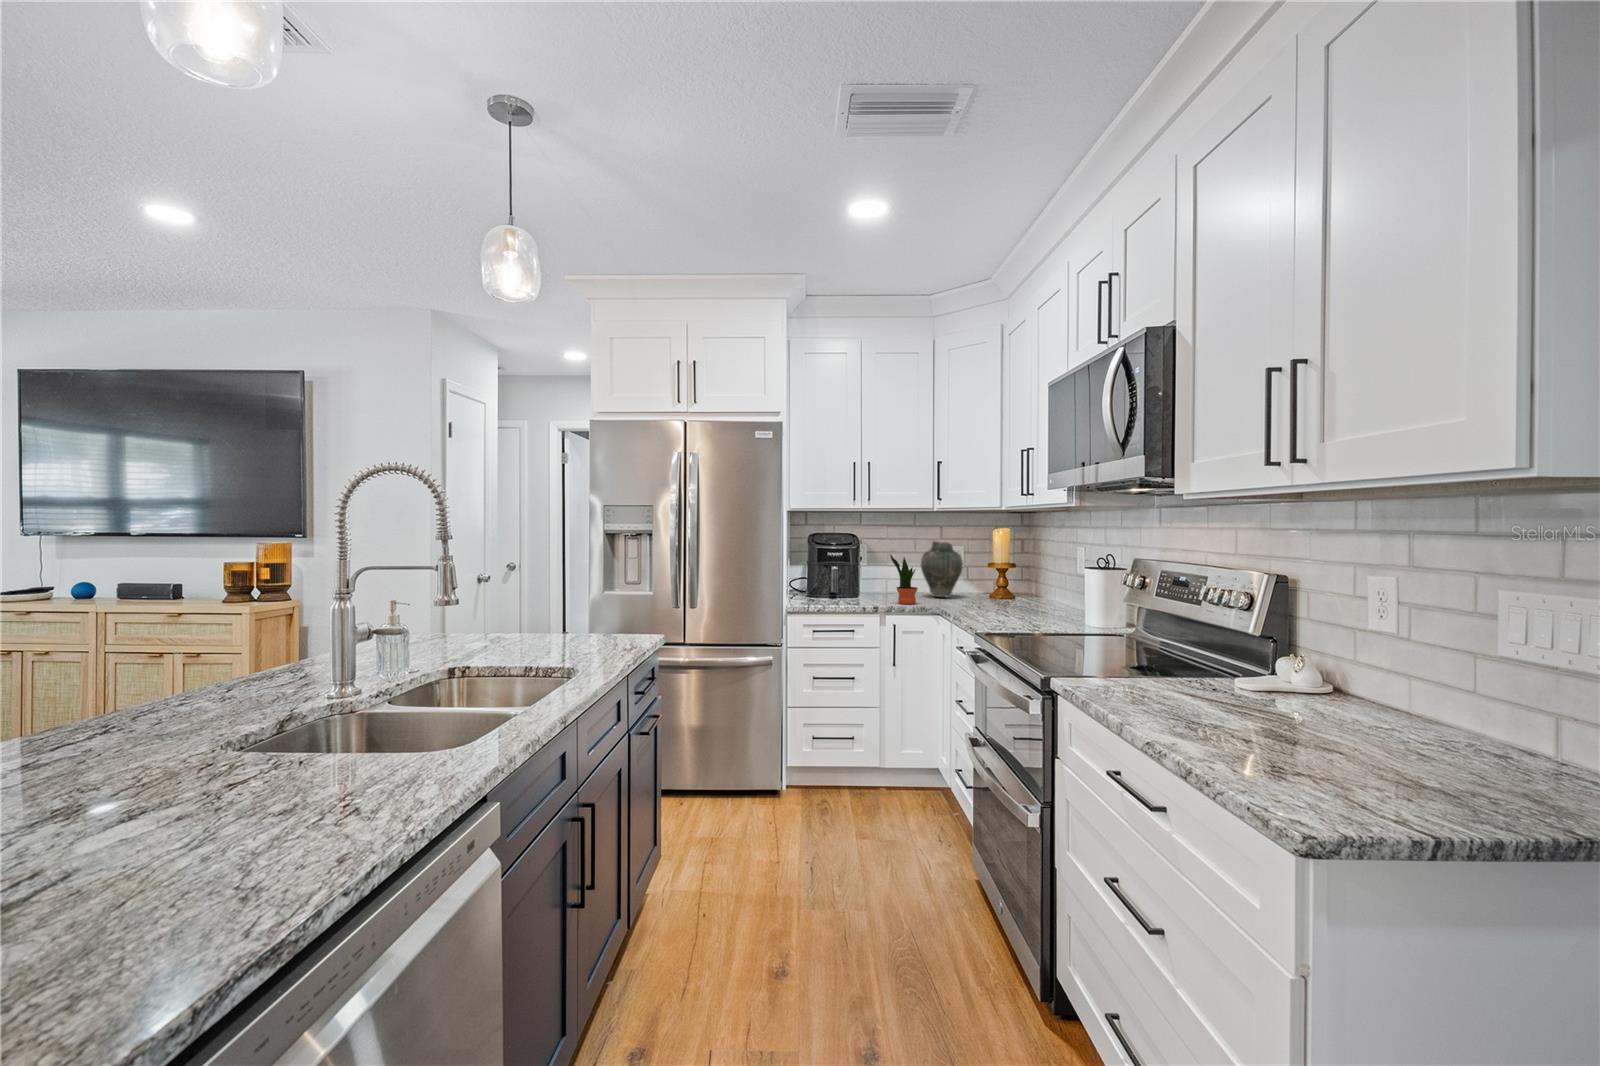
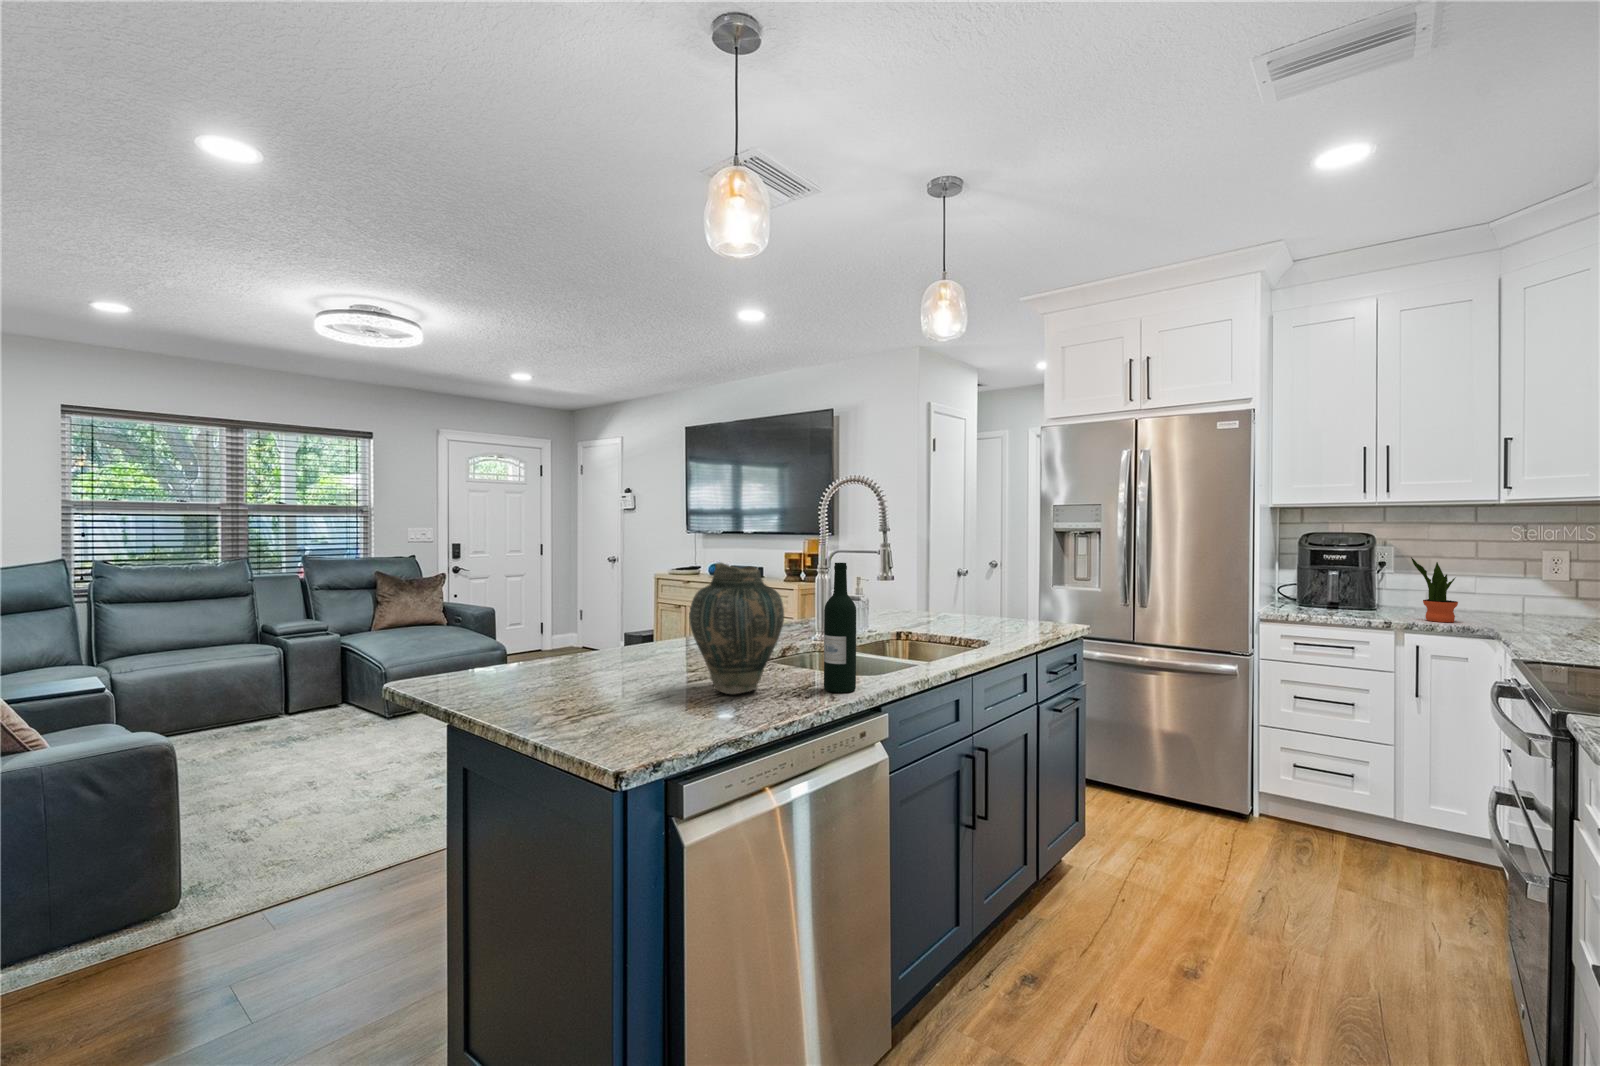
vase: present [921,541,963,597] -> present [689,562,784,694]
wine bottle: none [391,598,443,790] -> present [824,563,856,693]

